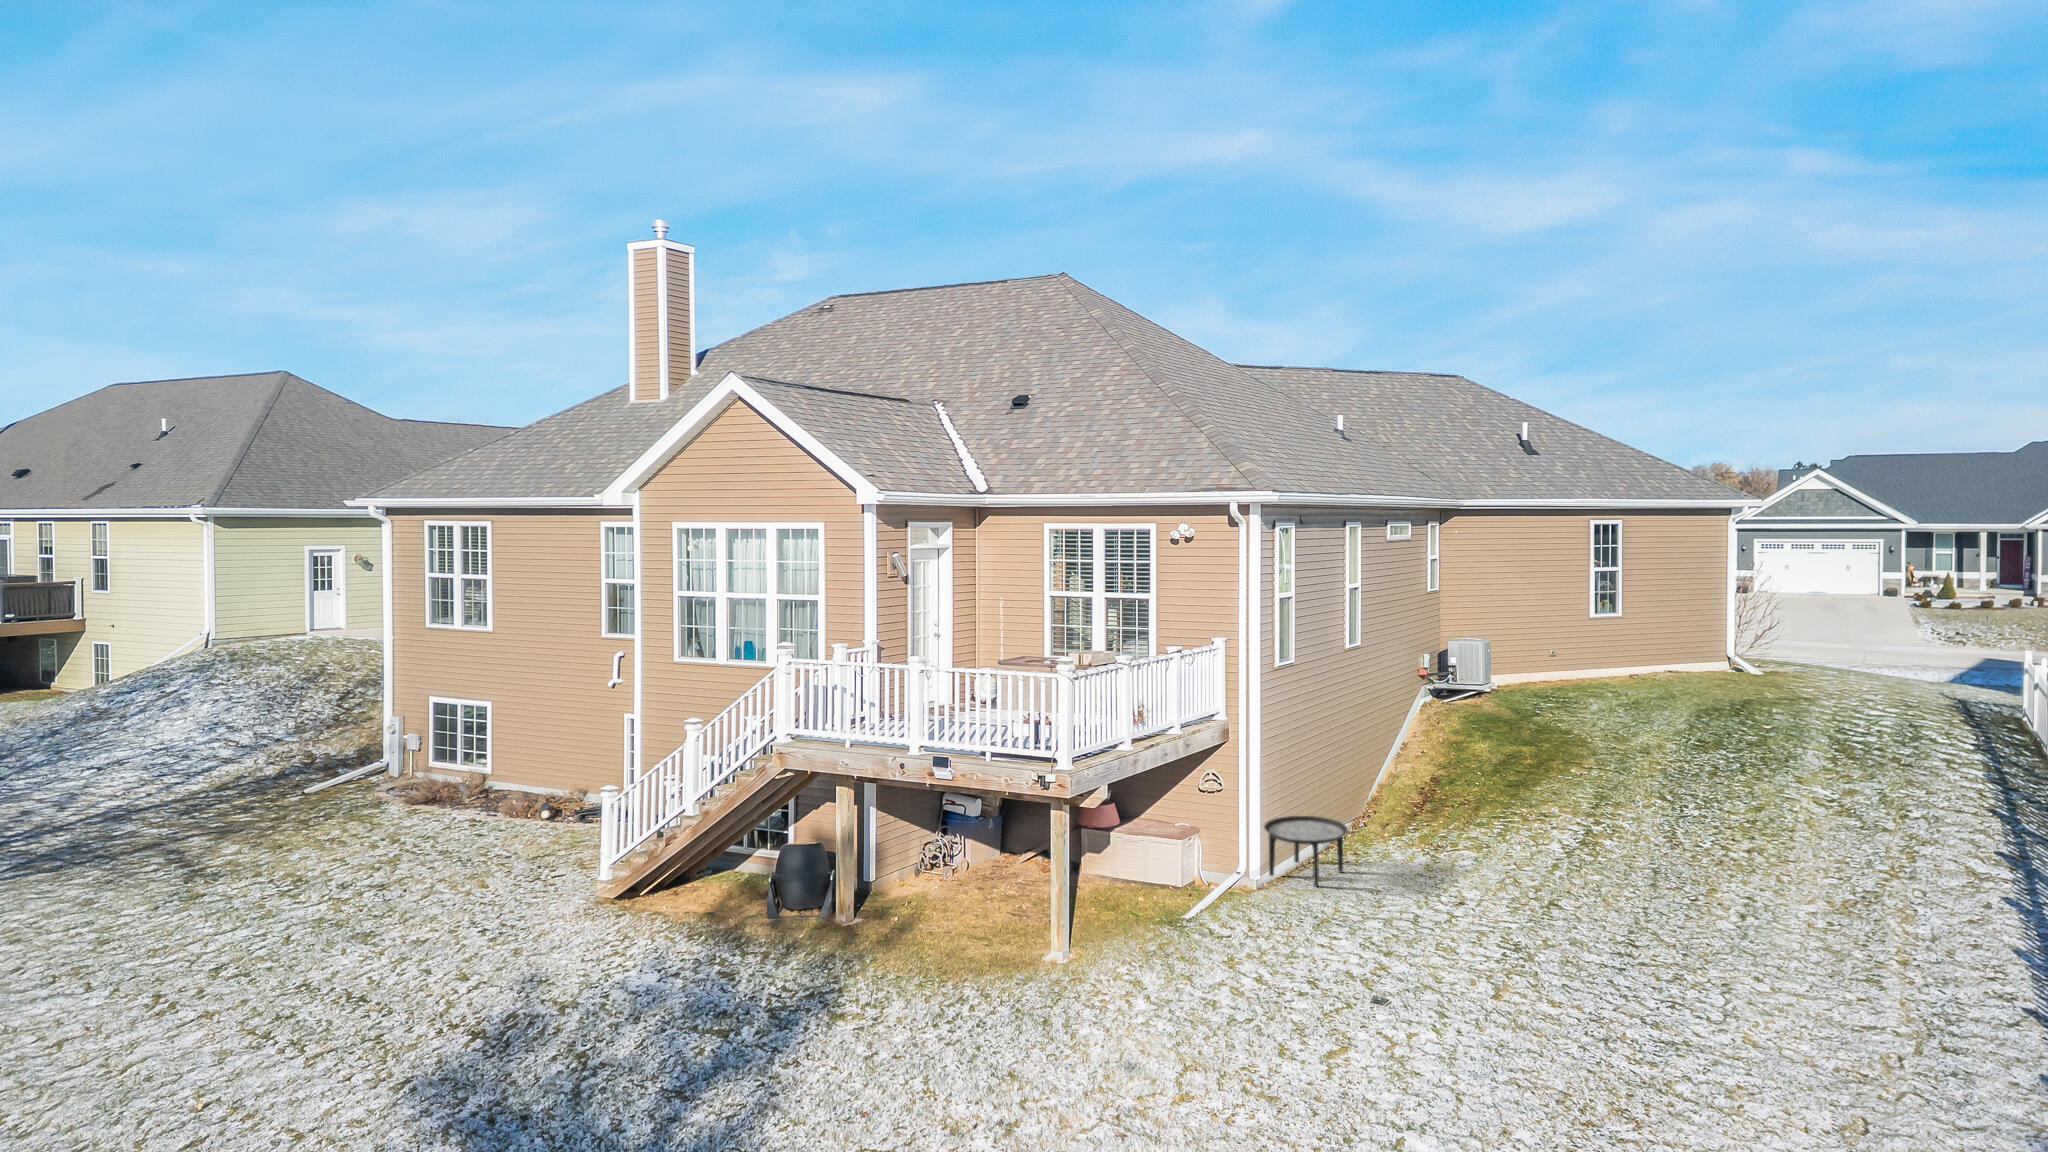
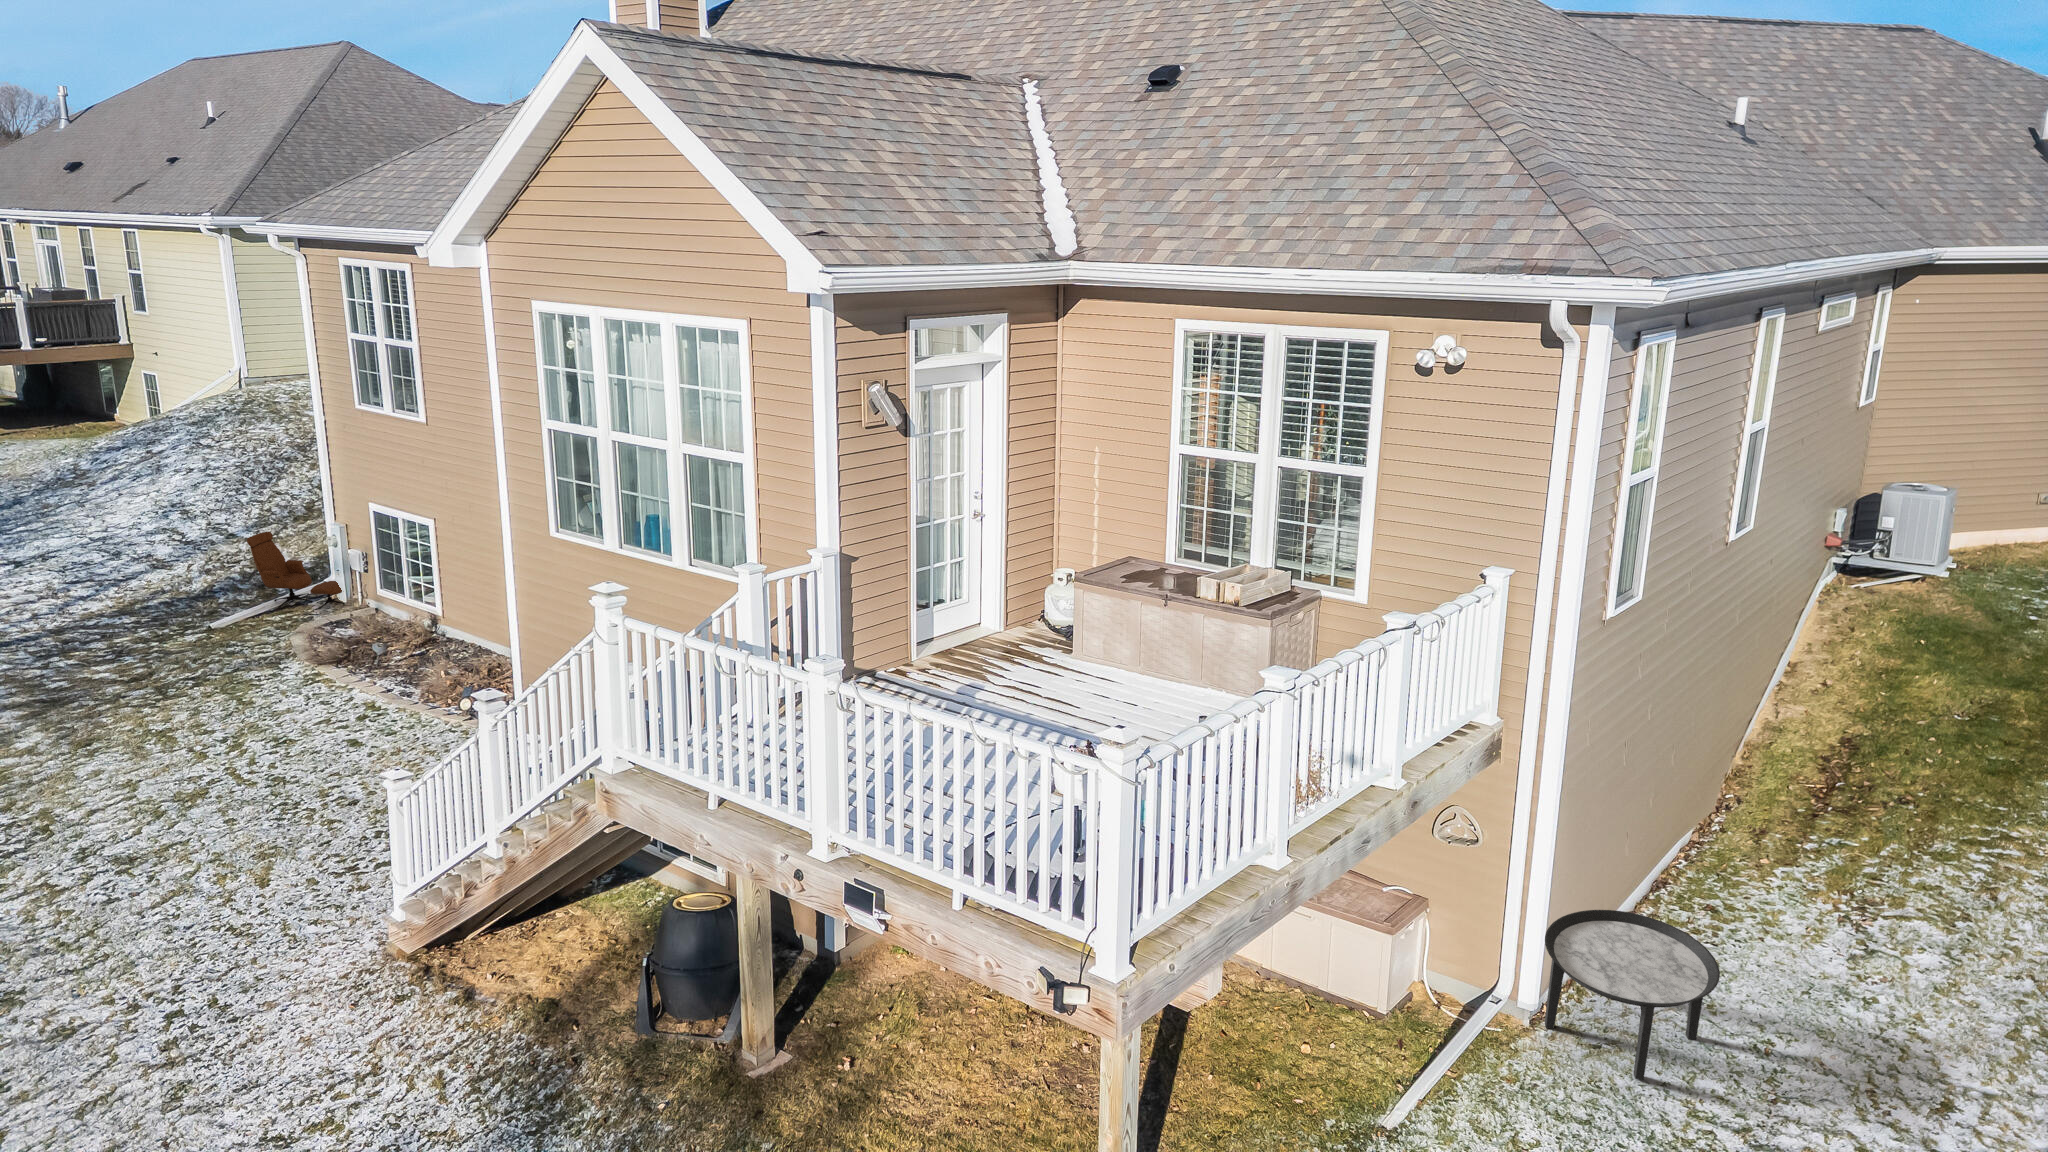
lounge chair: none [327,724,401,781] -> present [247,532,344,609]

